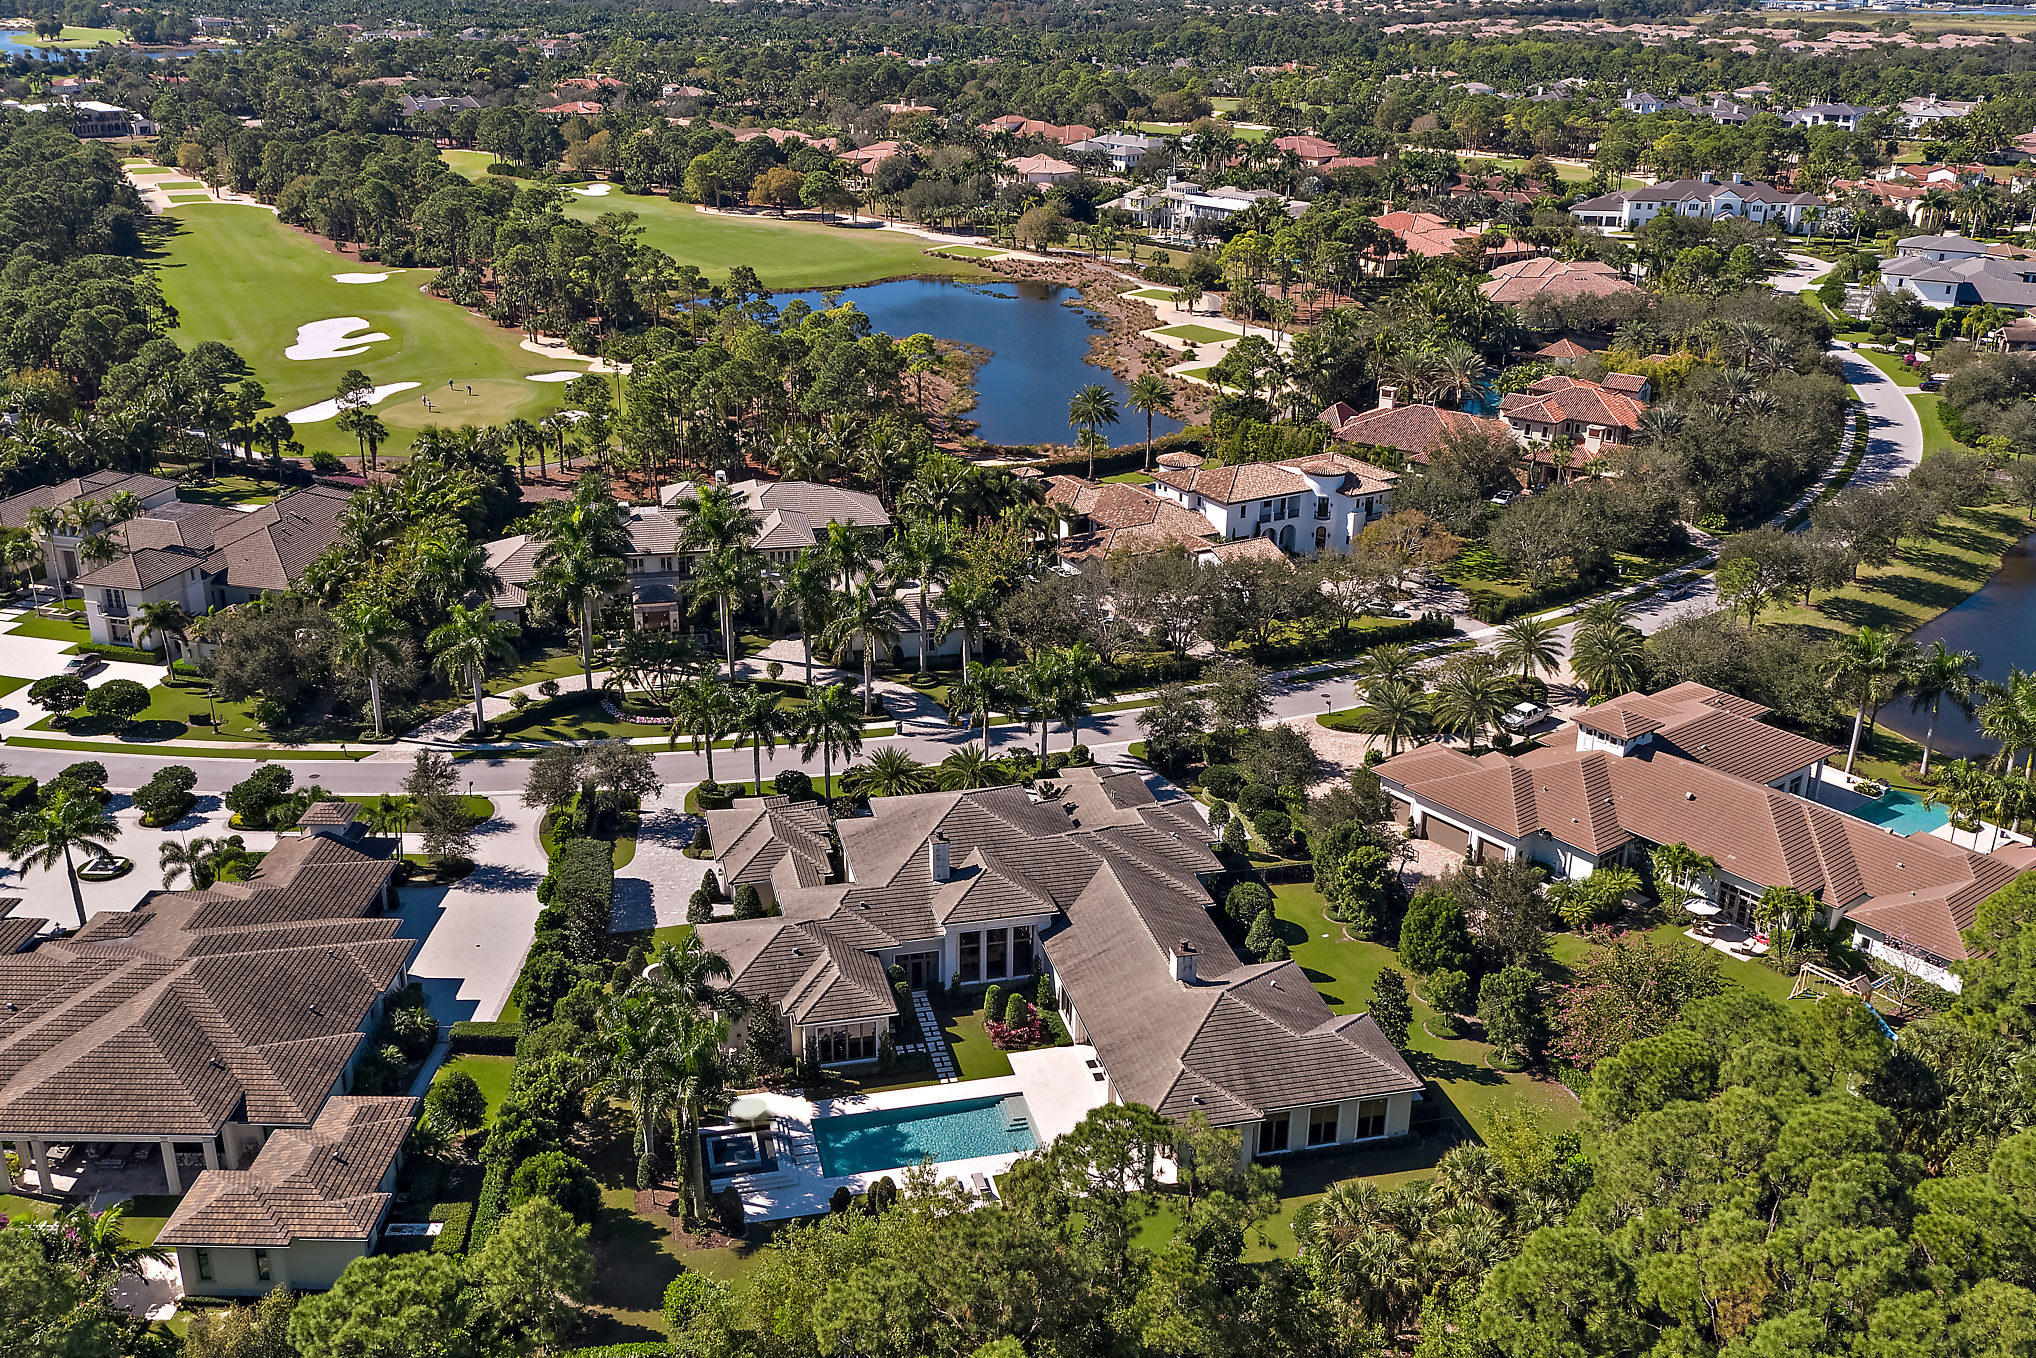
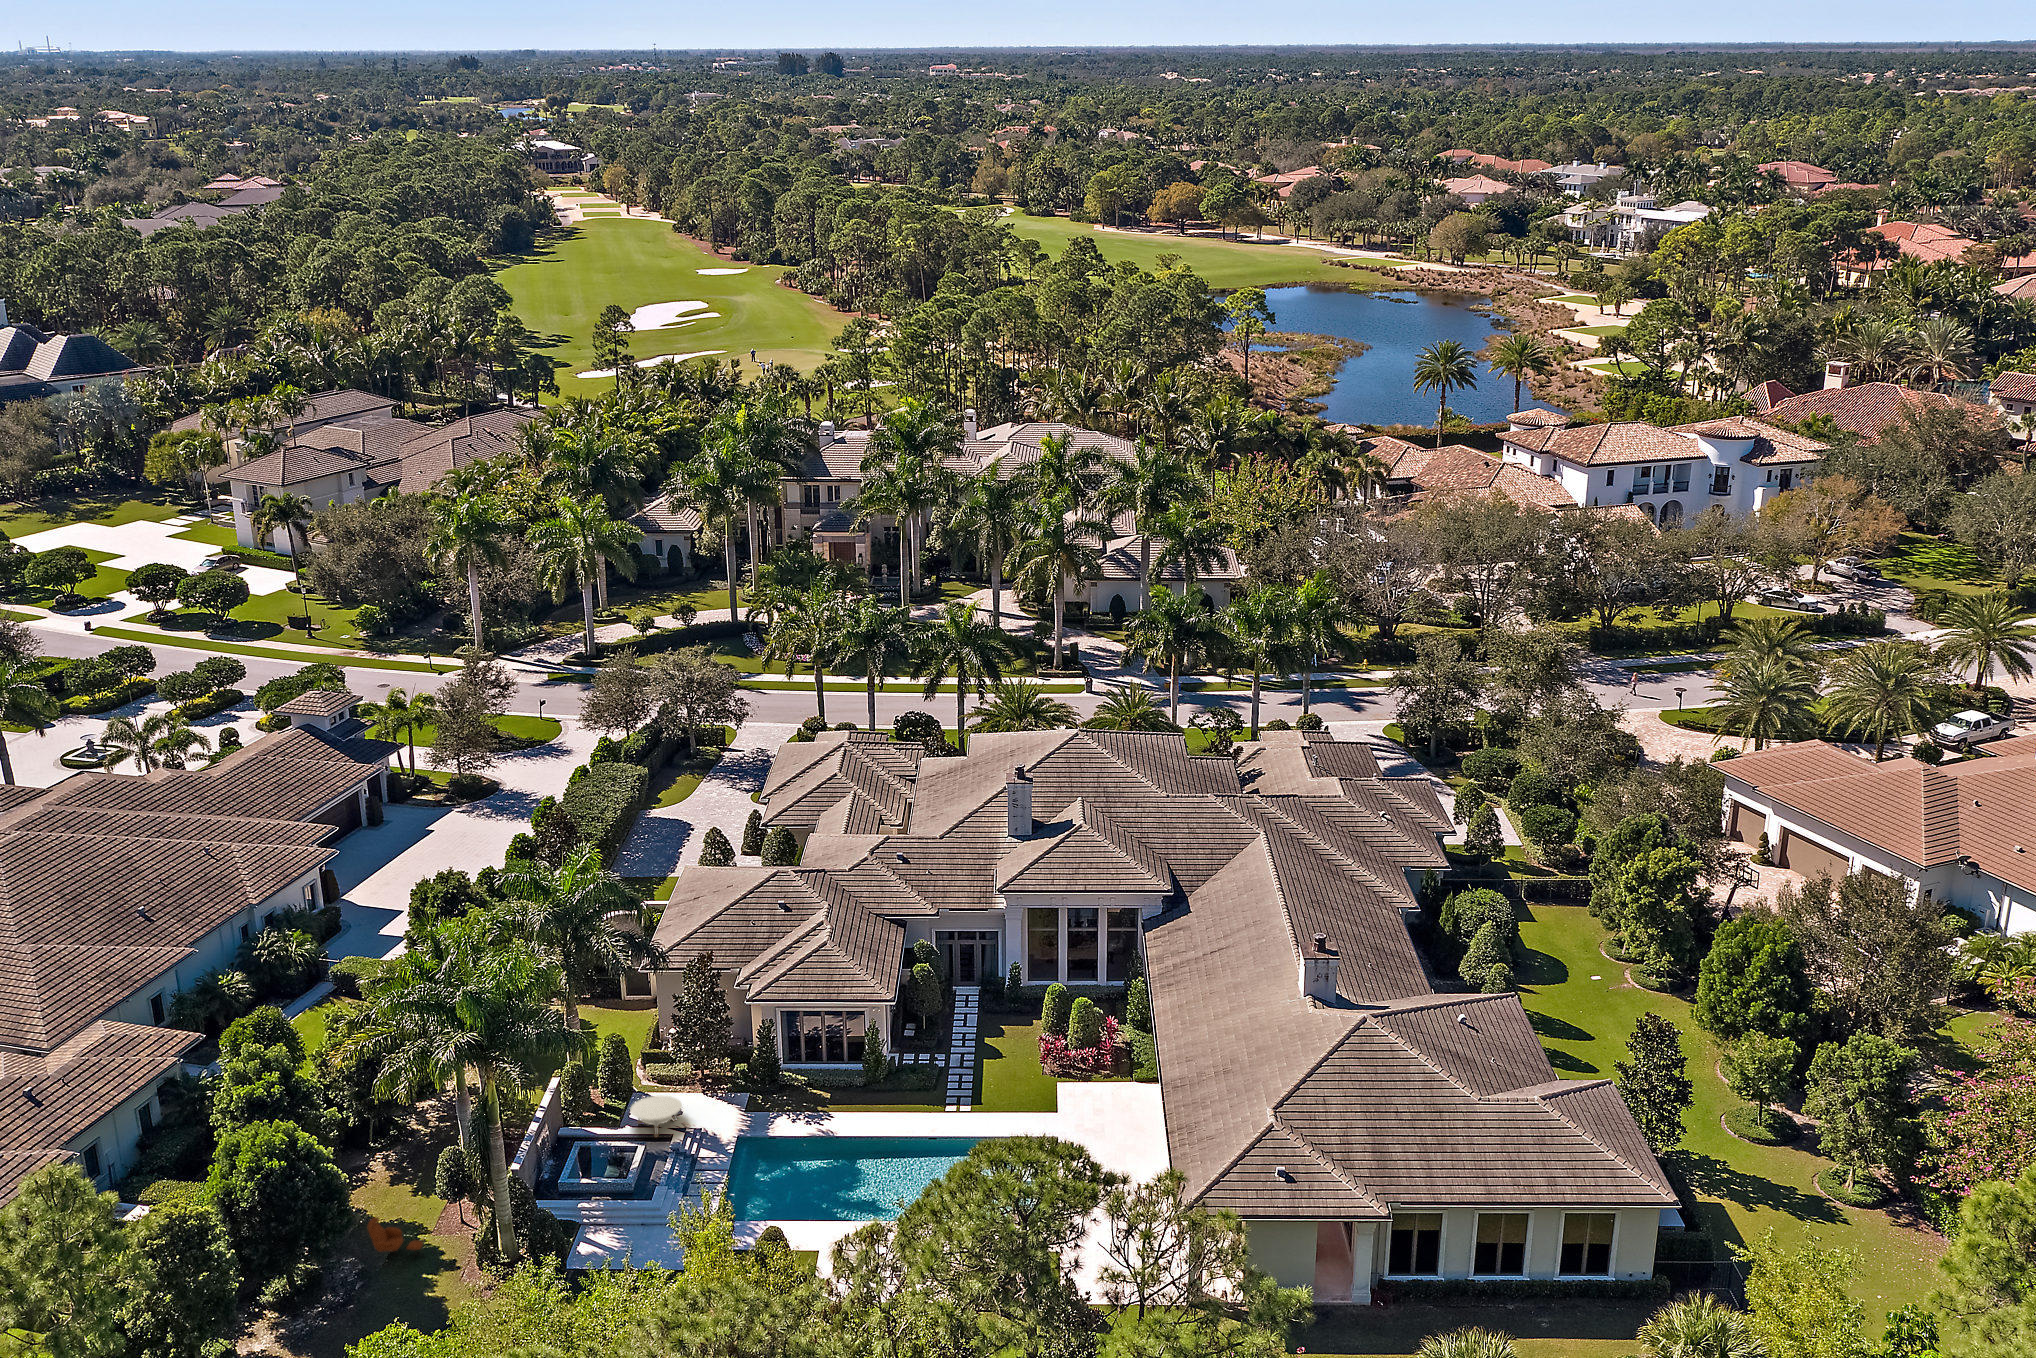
lounge chair: none [595,1211,636,1242] -> present [368,1217,423,1260]

